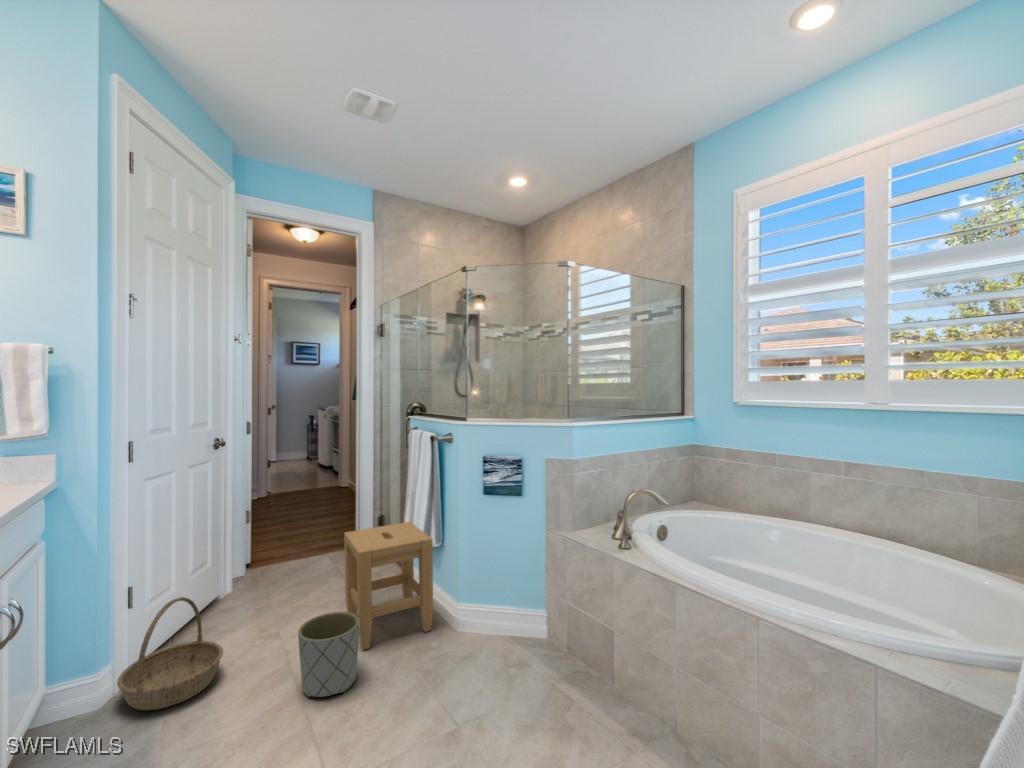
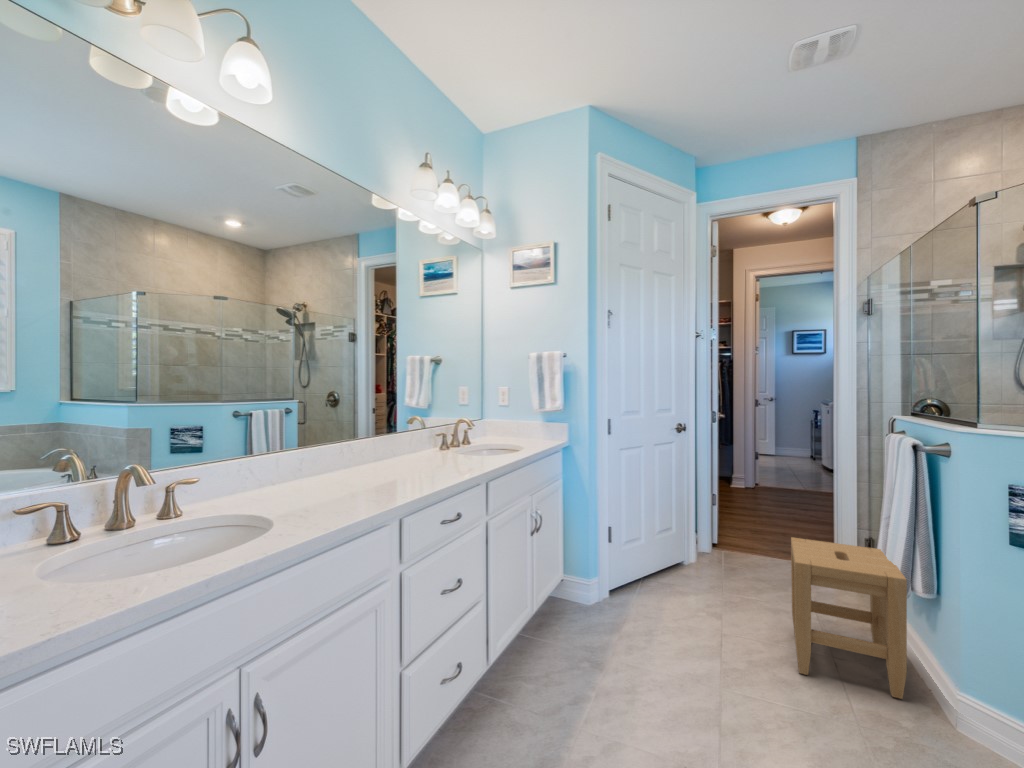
basket: present [117,597,223,710] -> none [596,546,666,630]
planter: present [298,612,359,697] -> none [719,610,785,702]

